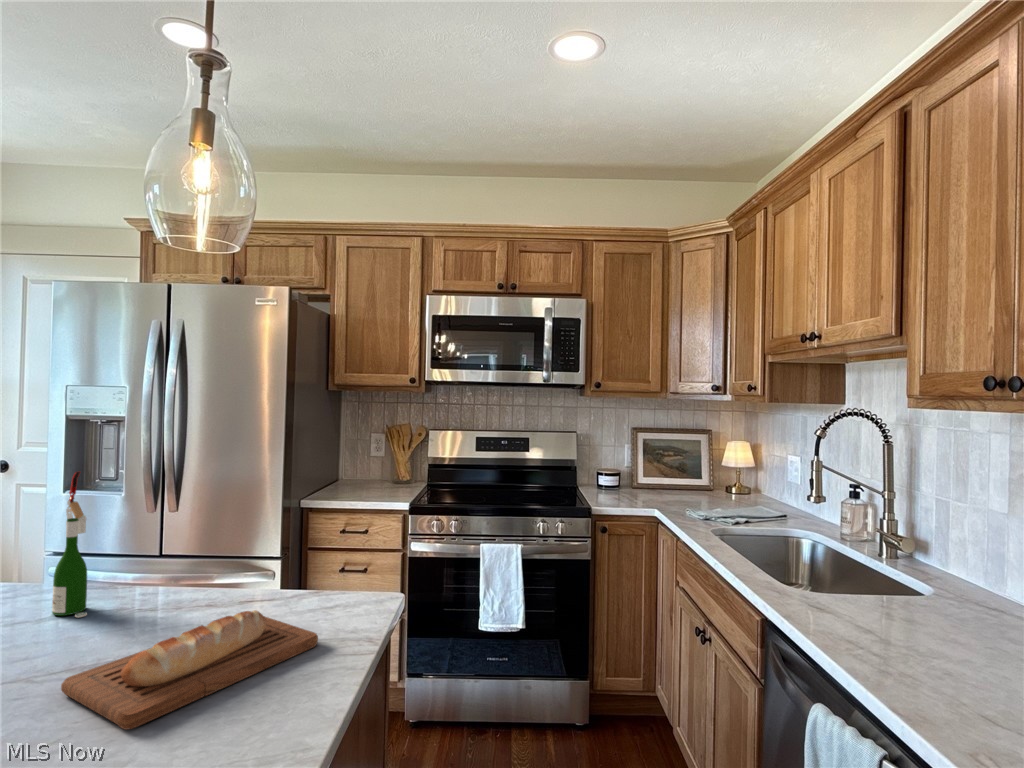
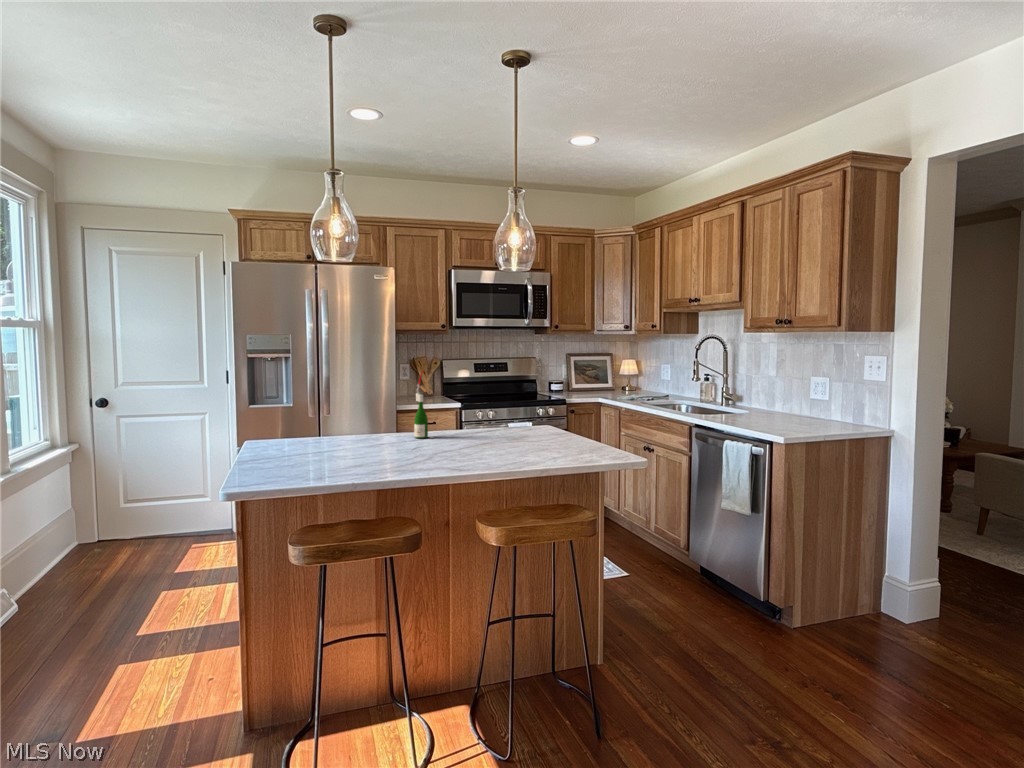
bread loaf: present [61,610,318,730] -> none [496,423,554,448]

